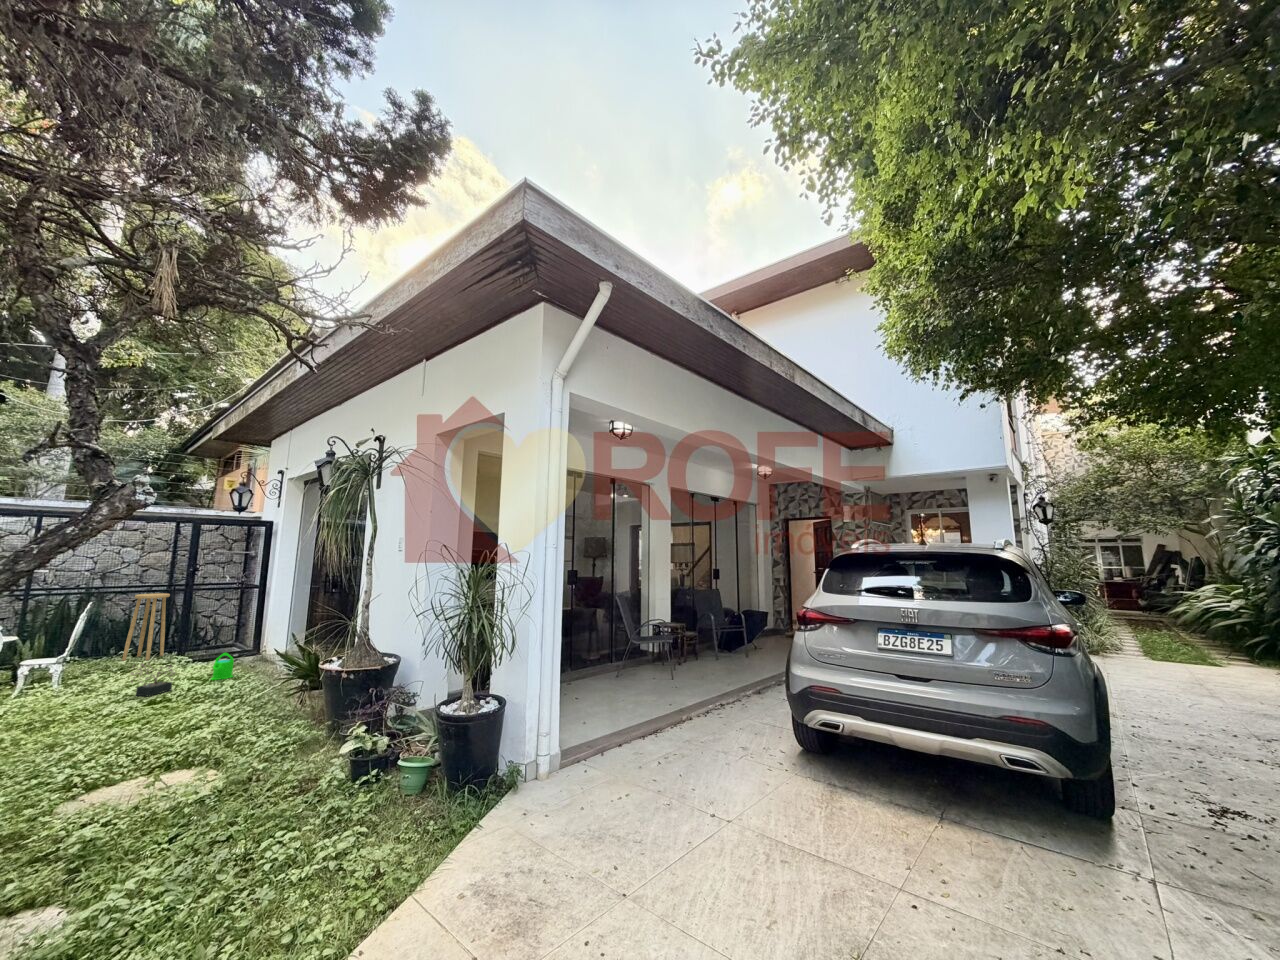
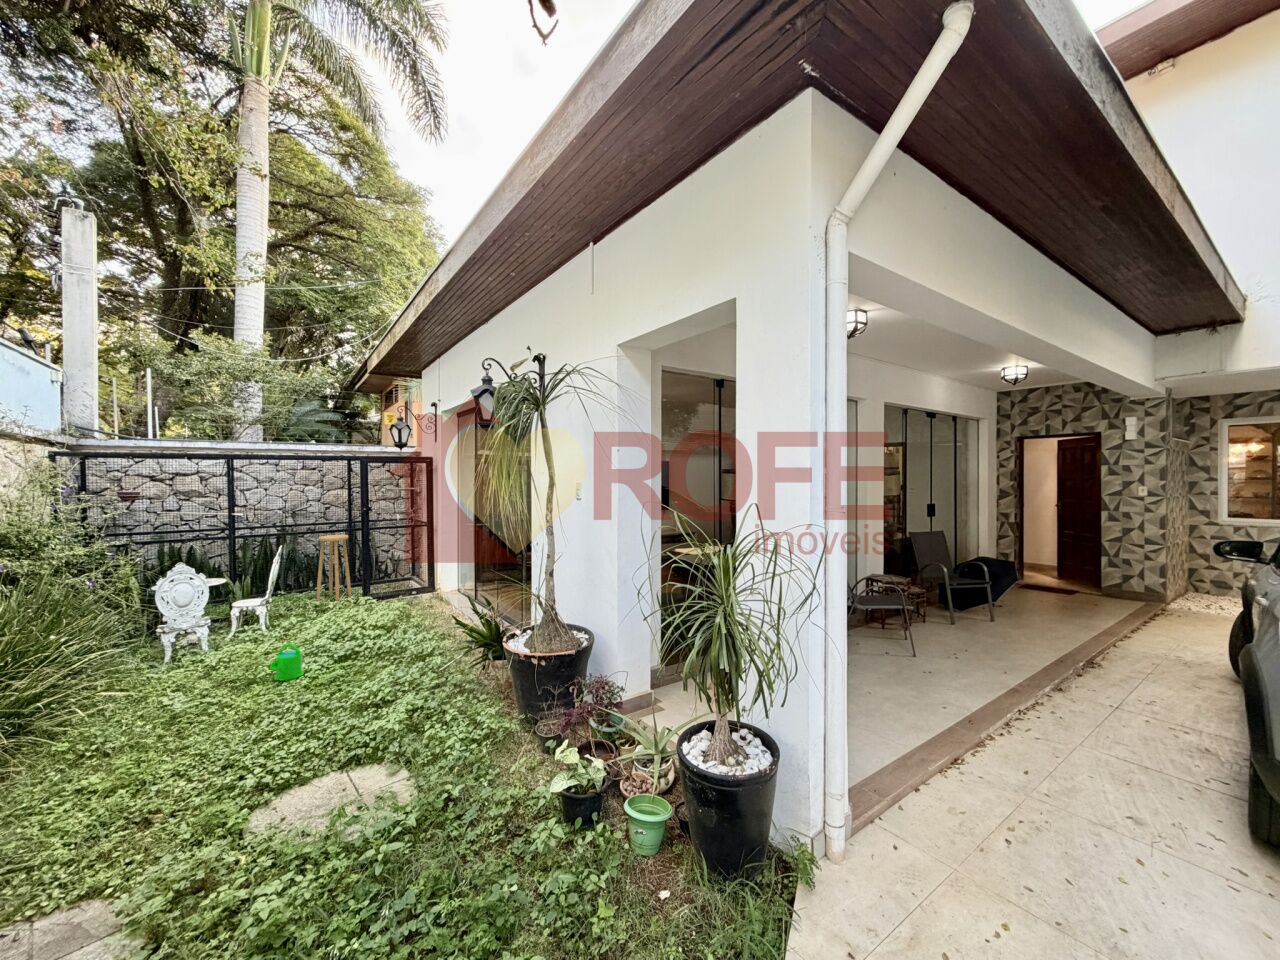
watering can: present [211,653,234,680] -> present [270,643,304,681]
decorative plant: present [131,664,175,696] -> none [315,621,358,657]

